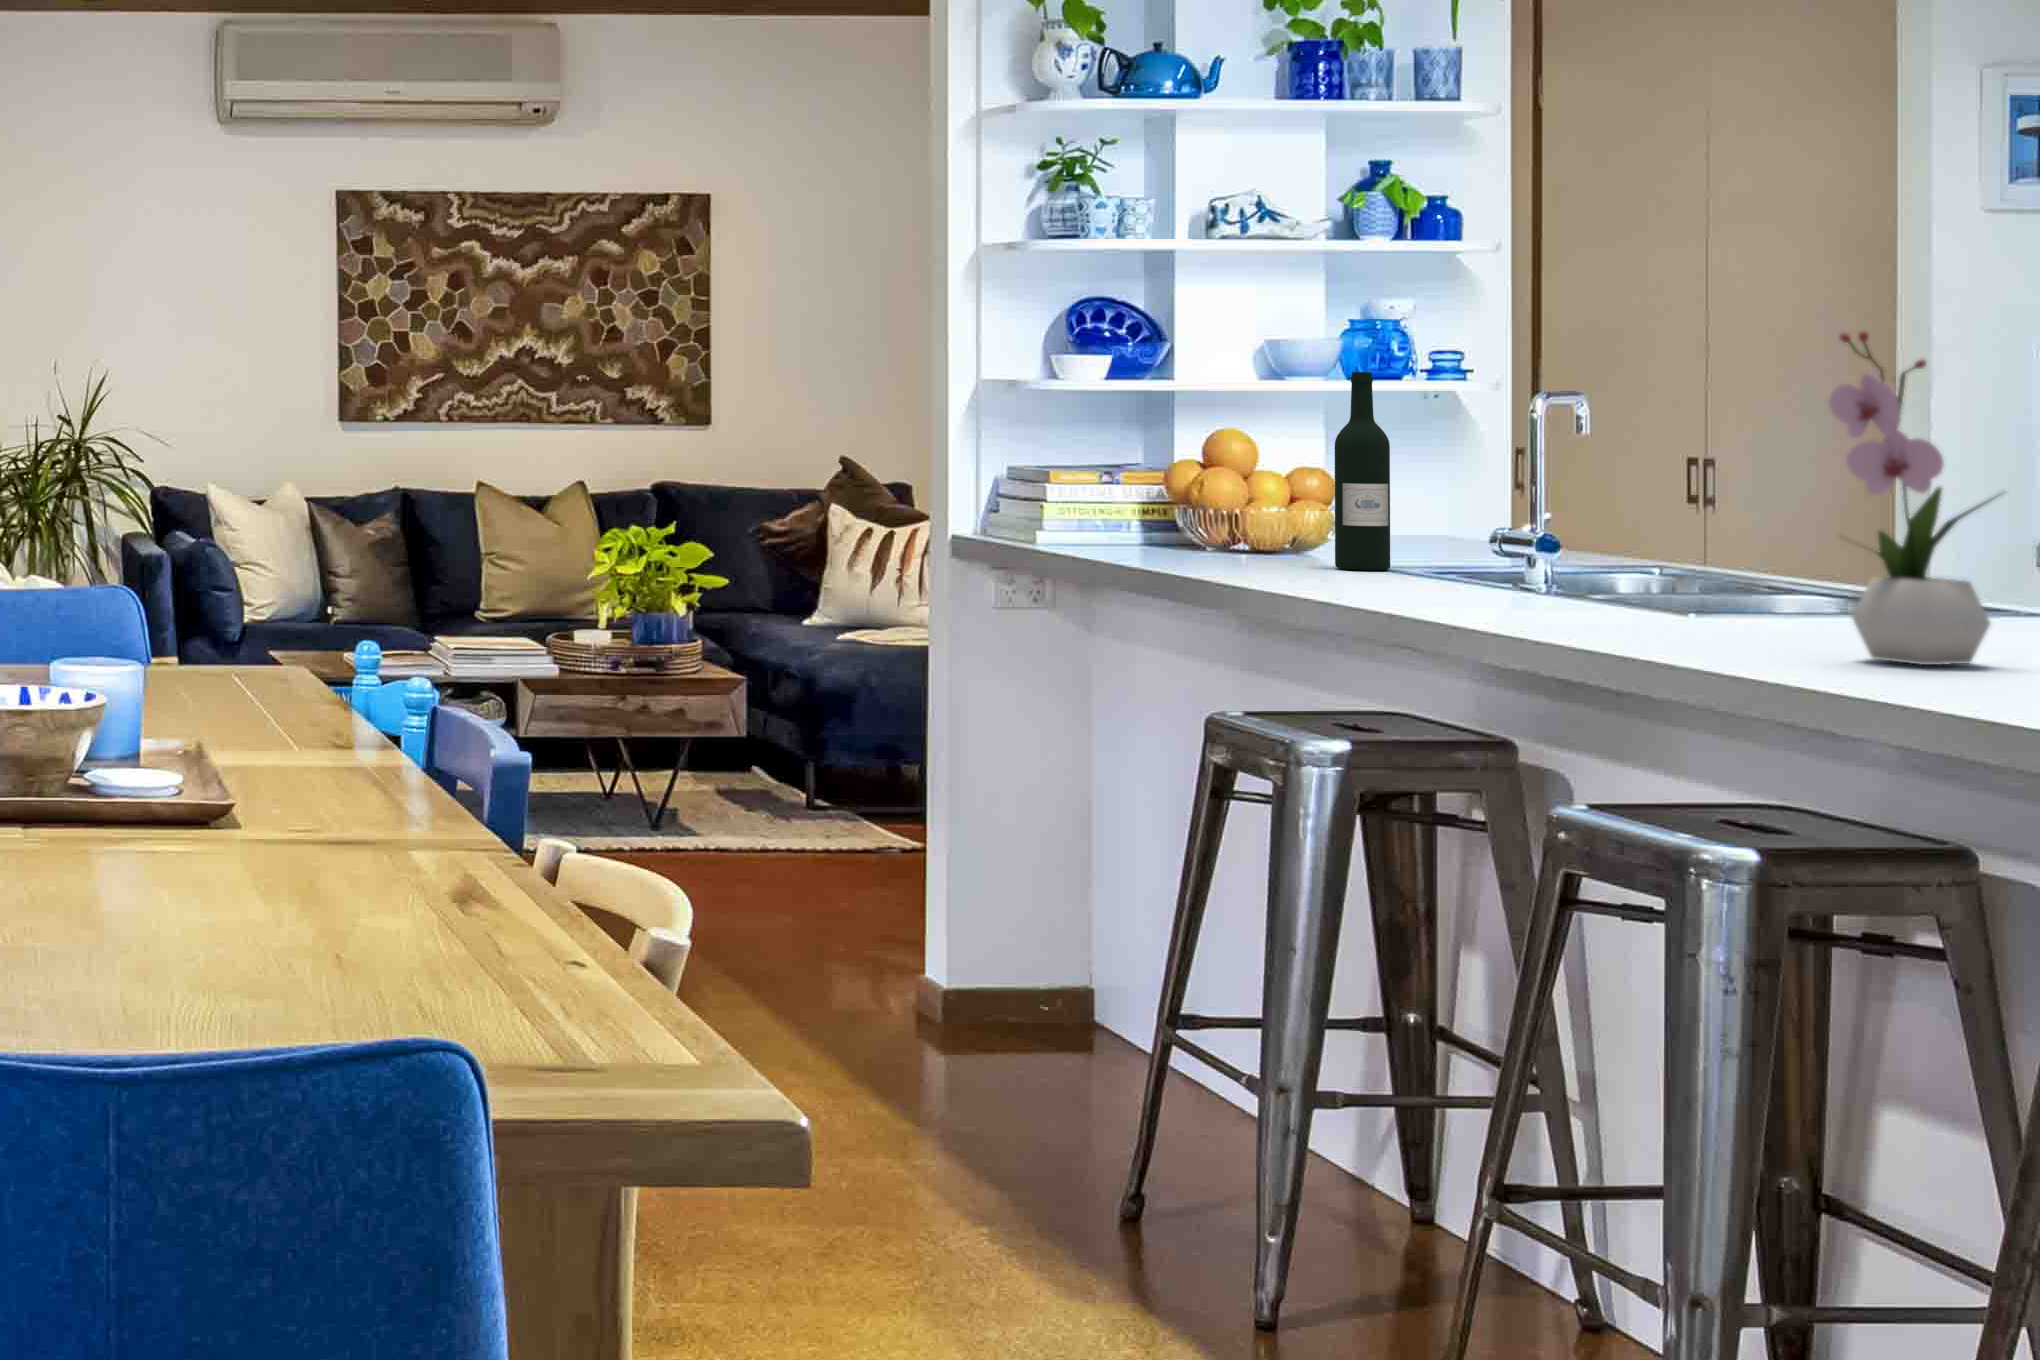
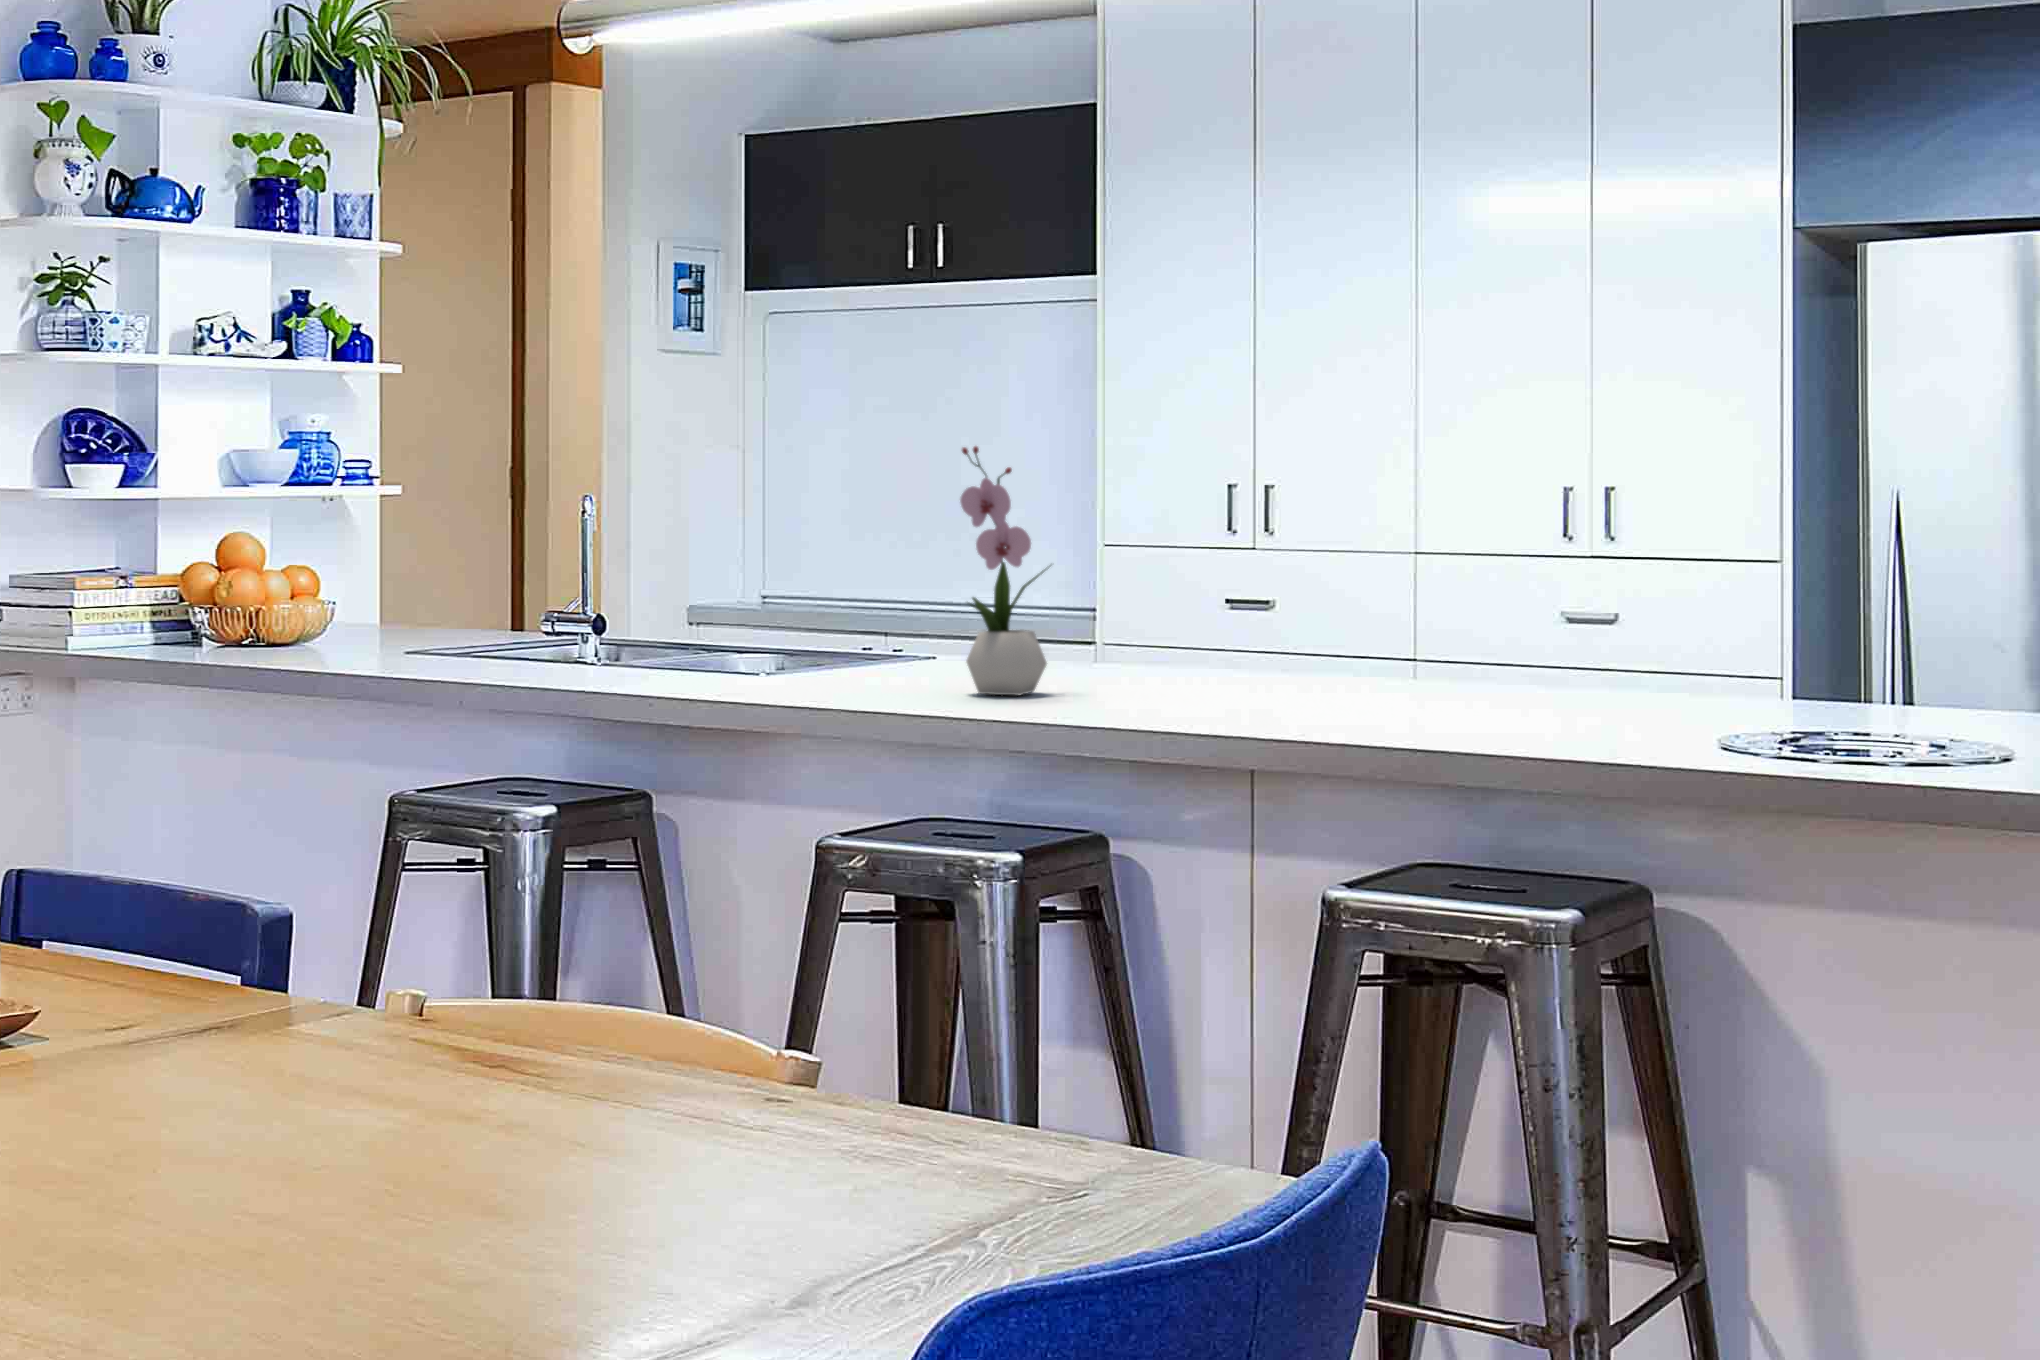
wine bottle: present [1335,372,1390,570] -> none [377,479,421,652]

